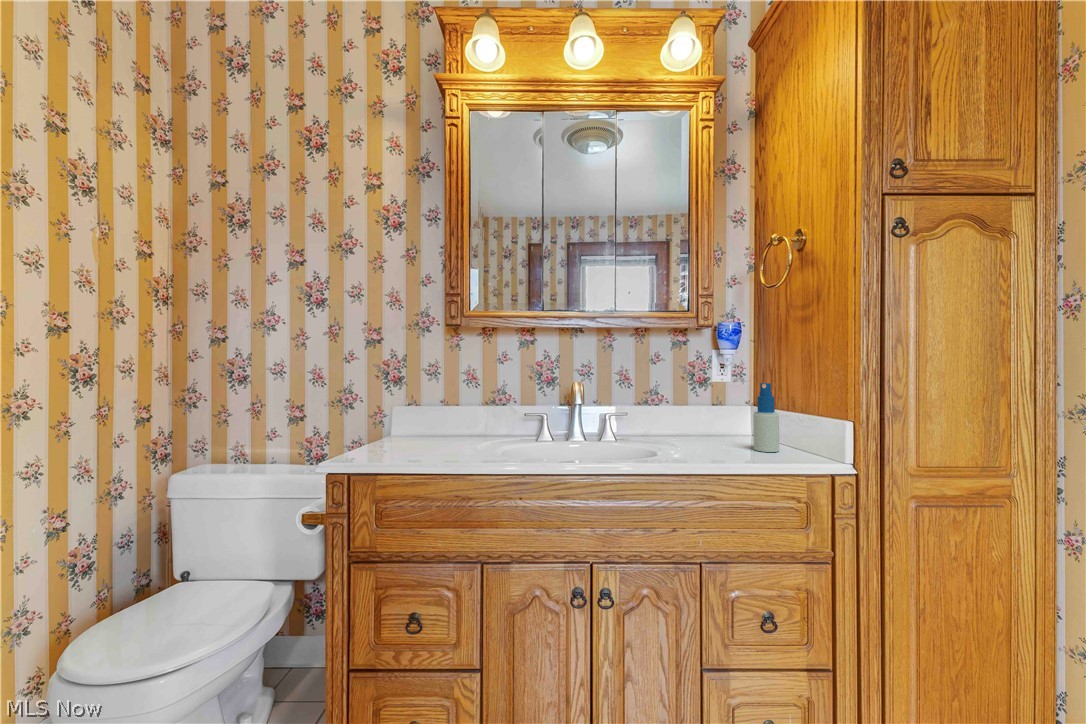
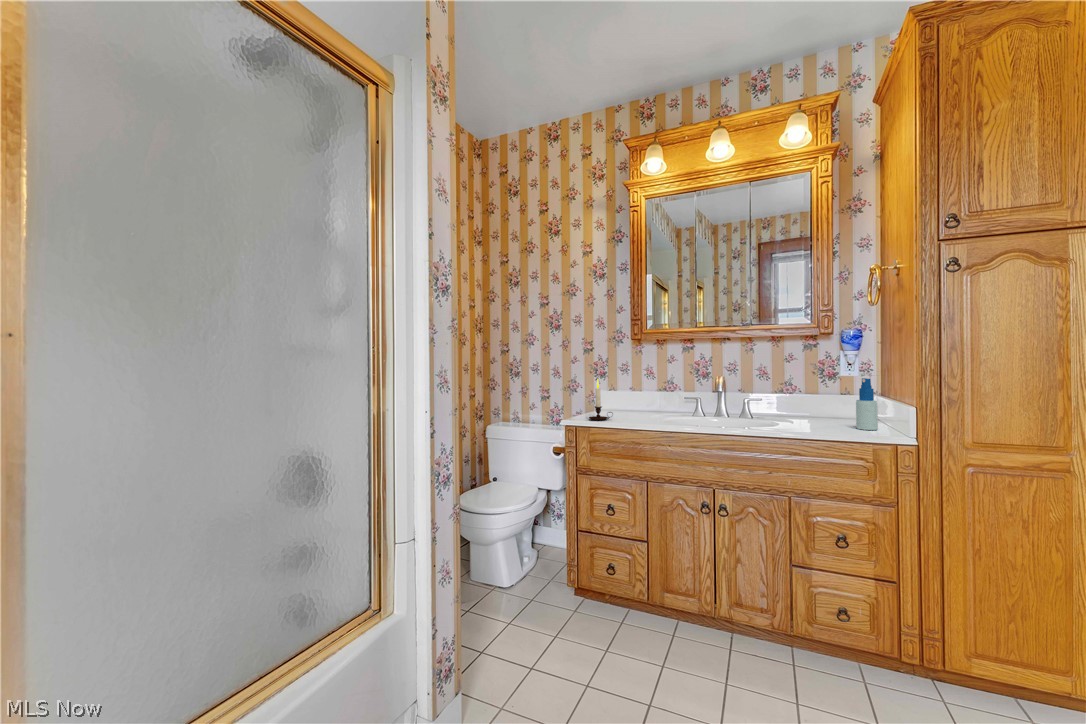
candle: none [374,386,418,459] -> present [589,379,613,420]

